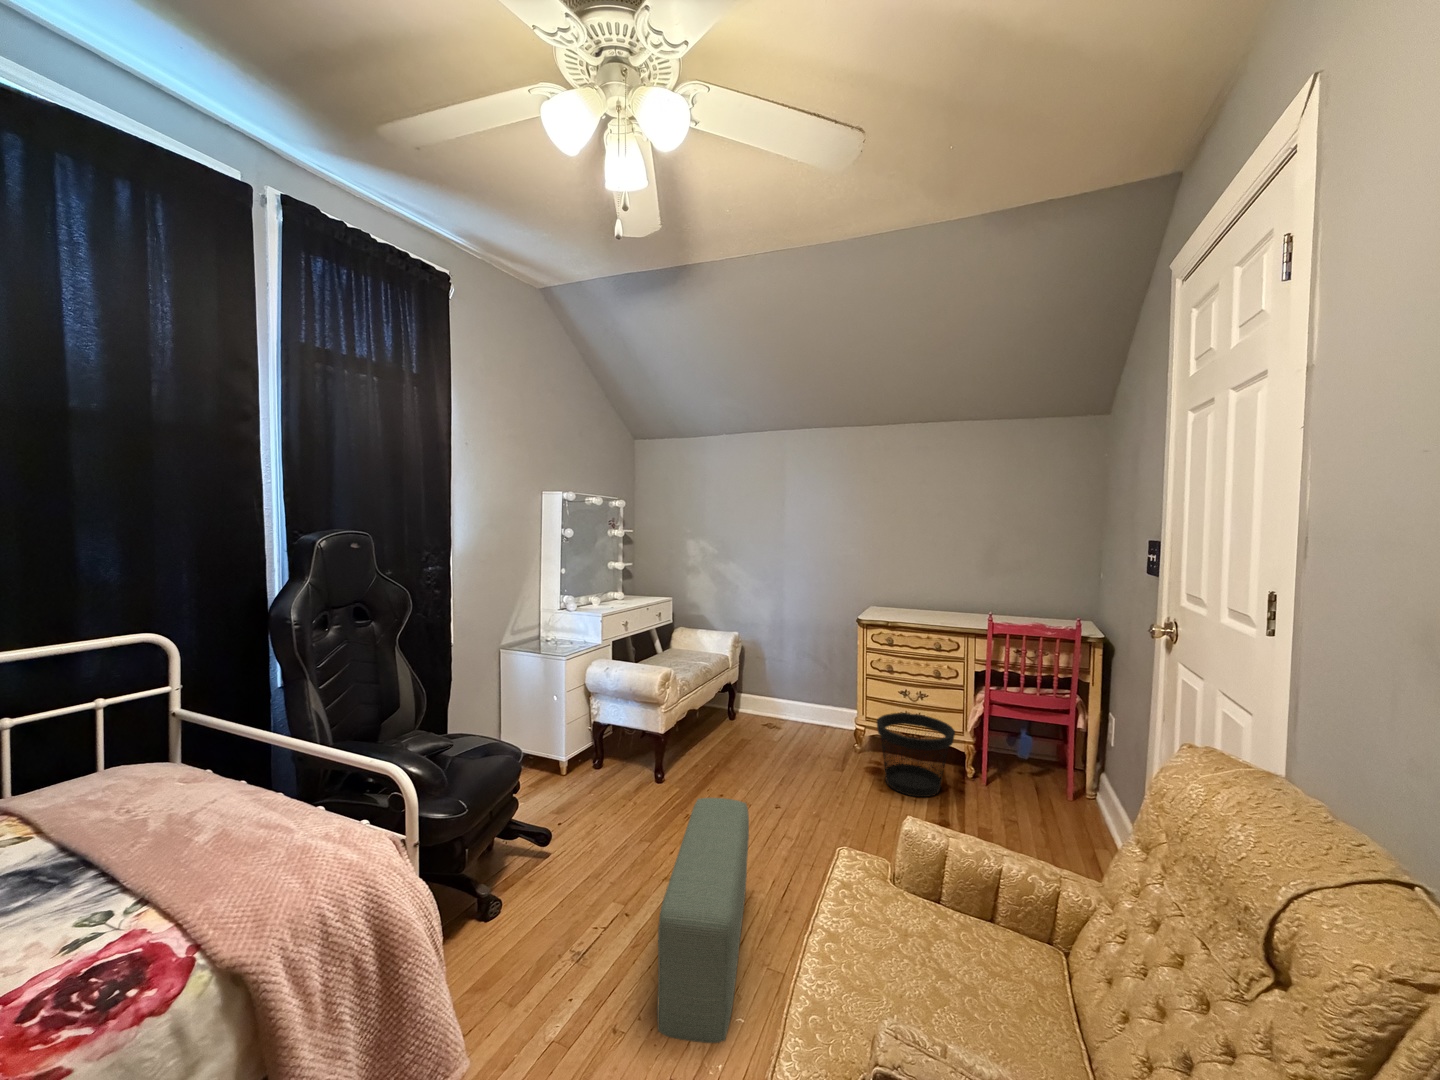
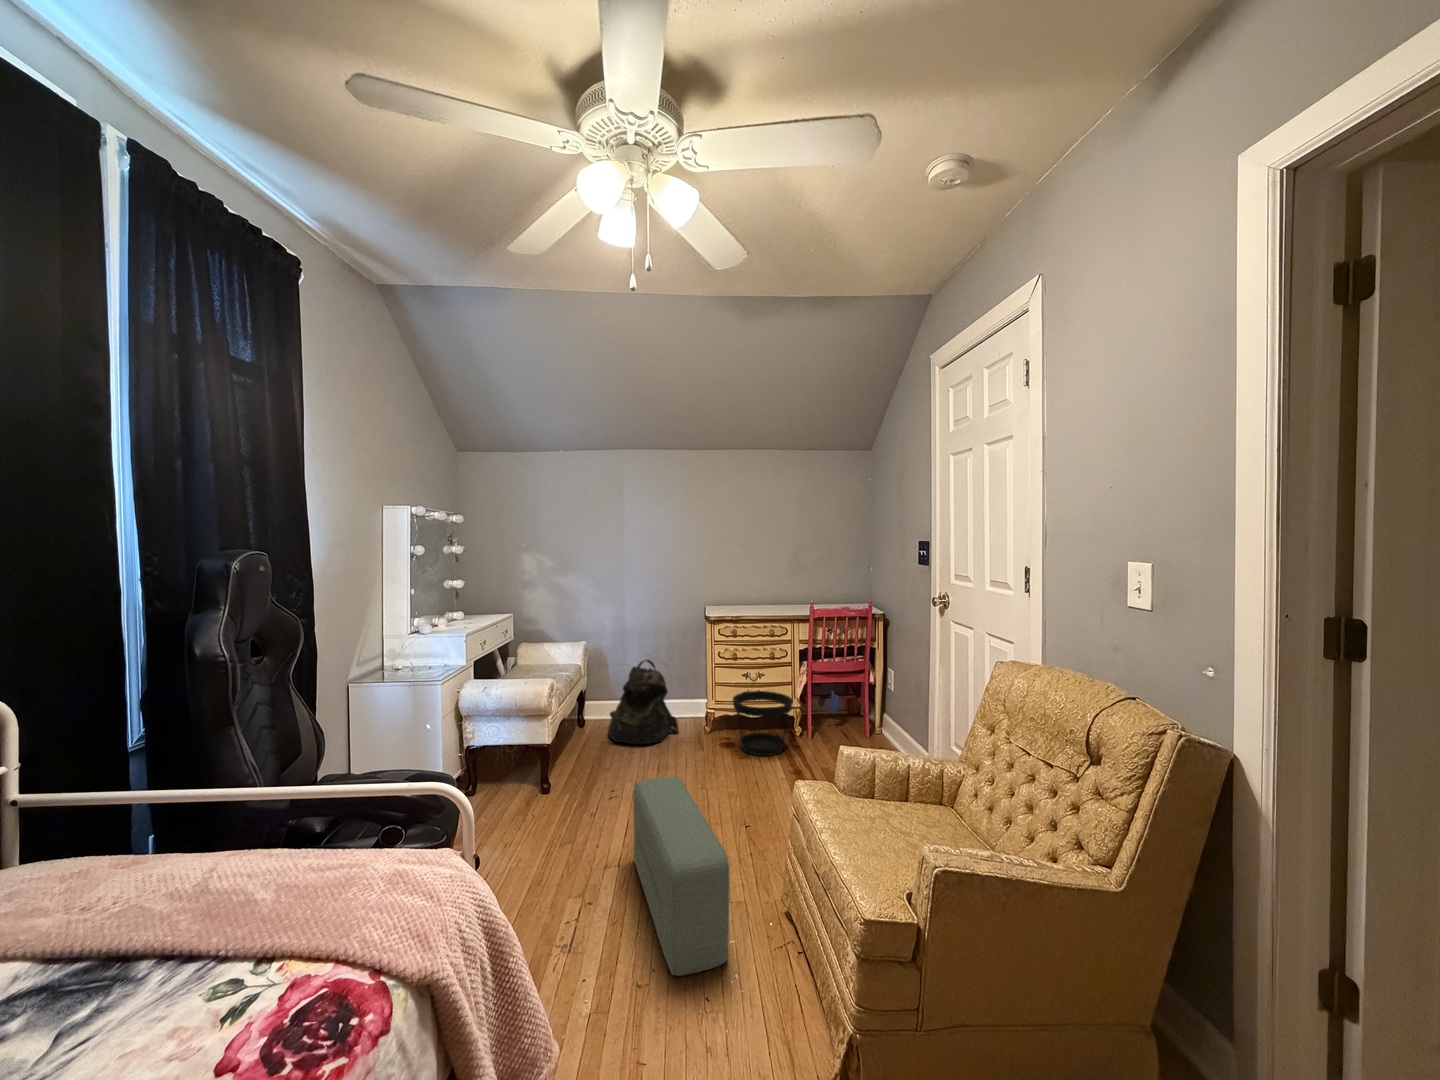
backpack: none [744,659,824,752] -> present [608,660,679,744]

